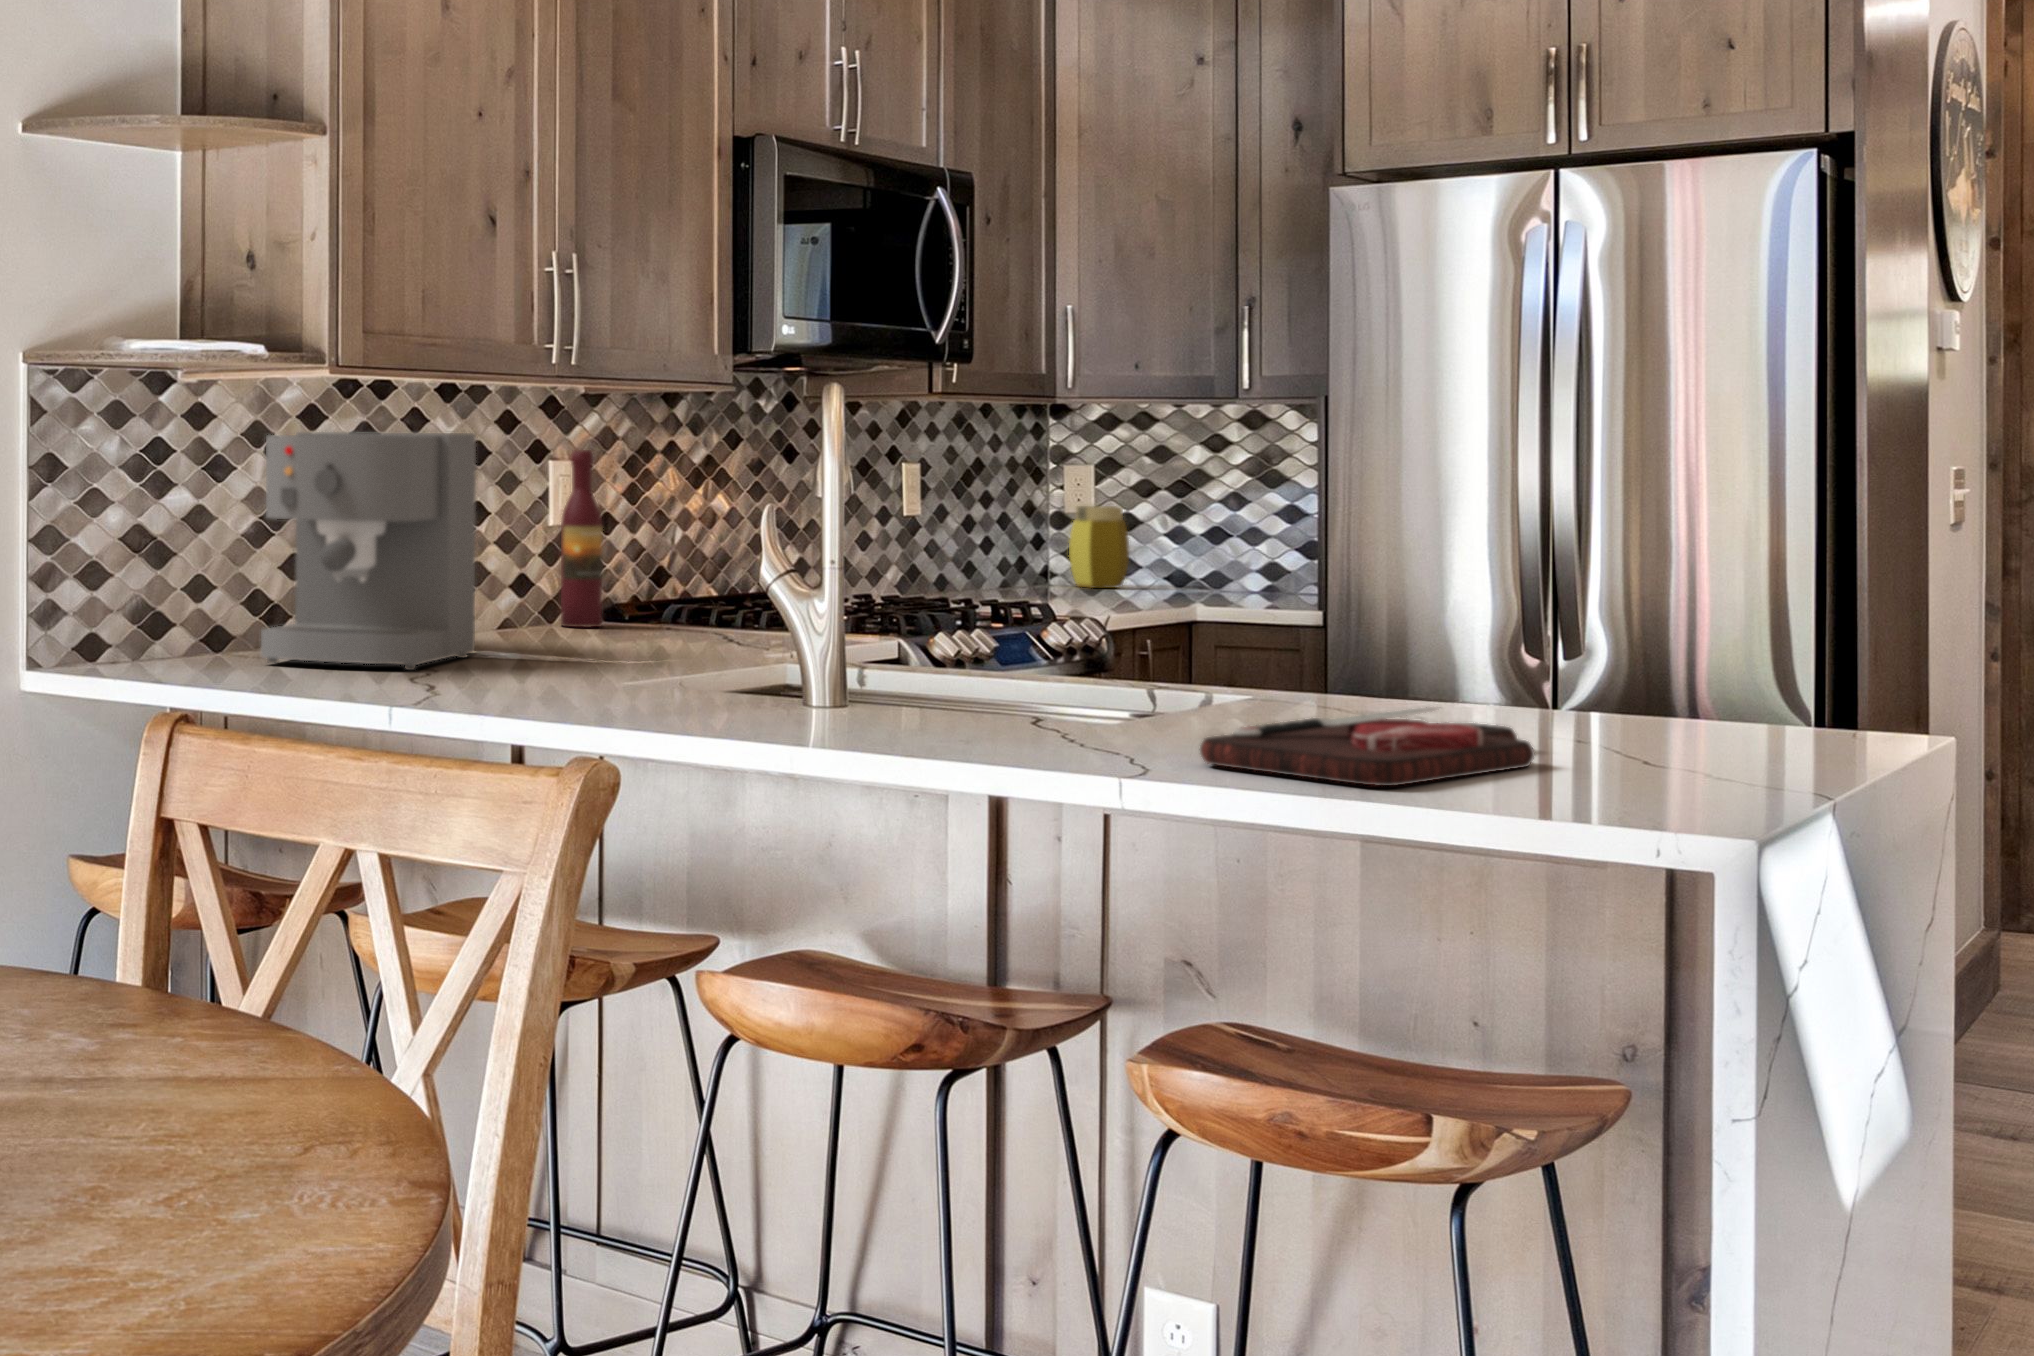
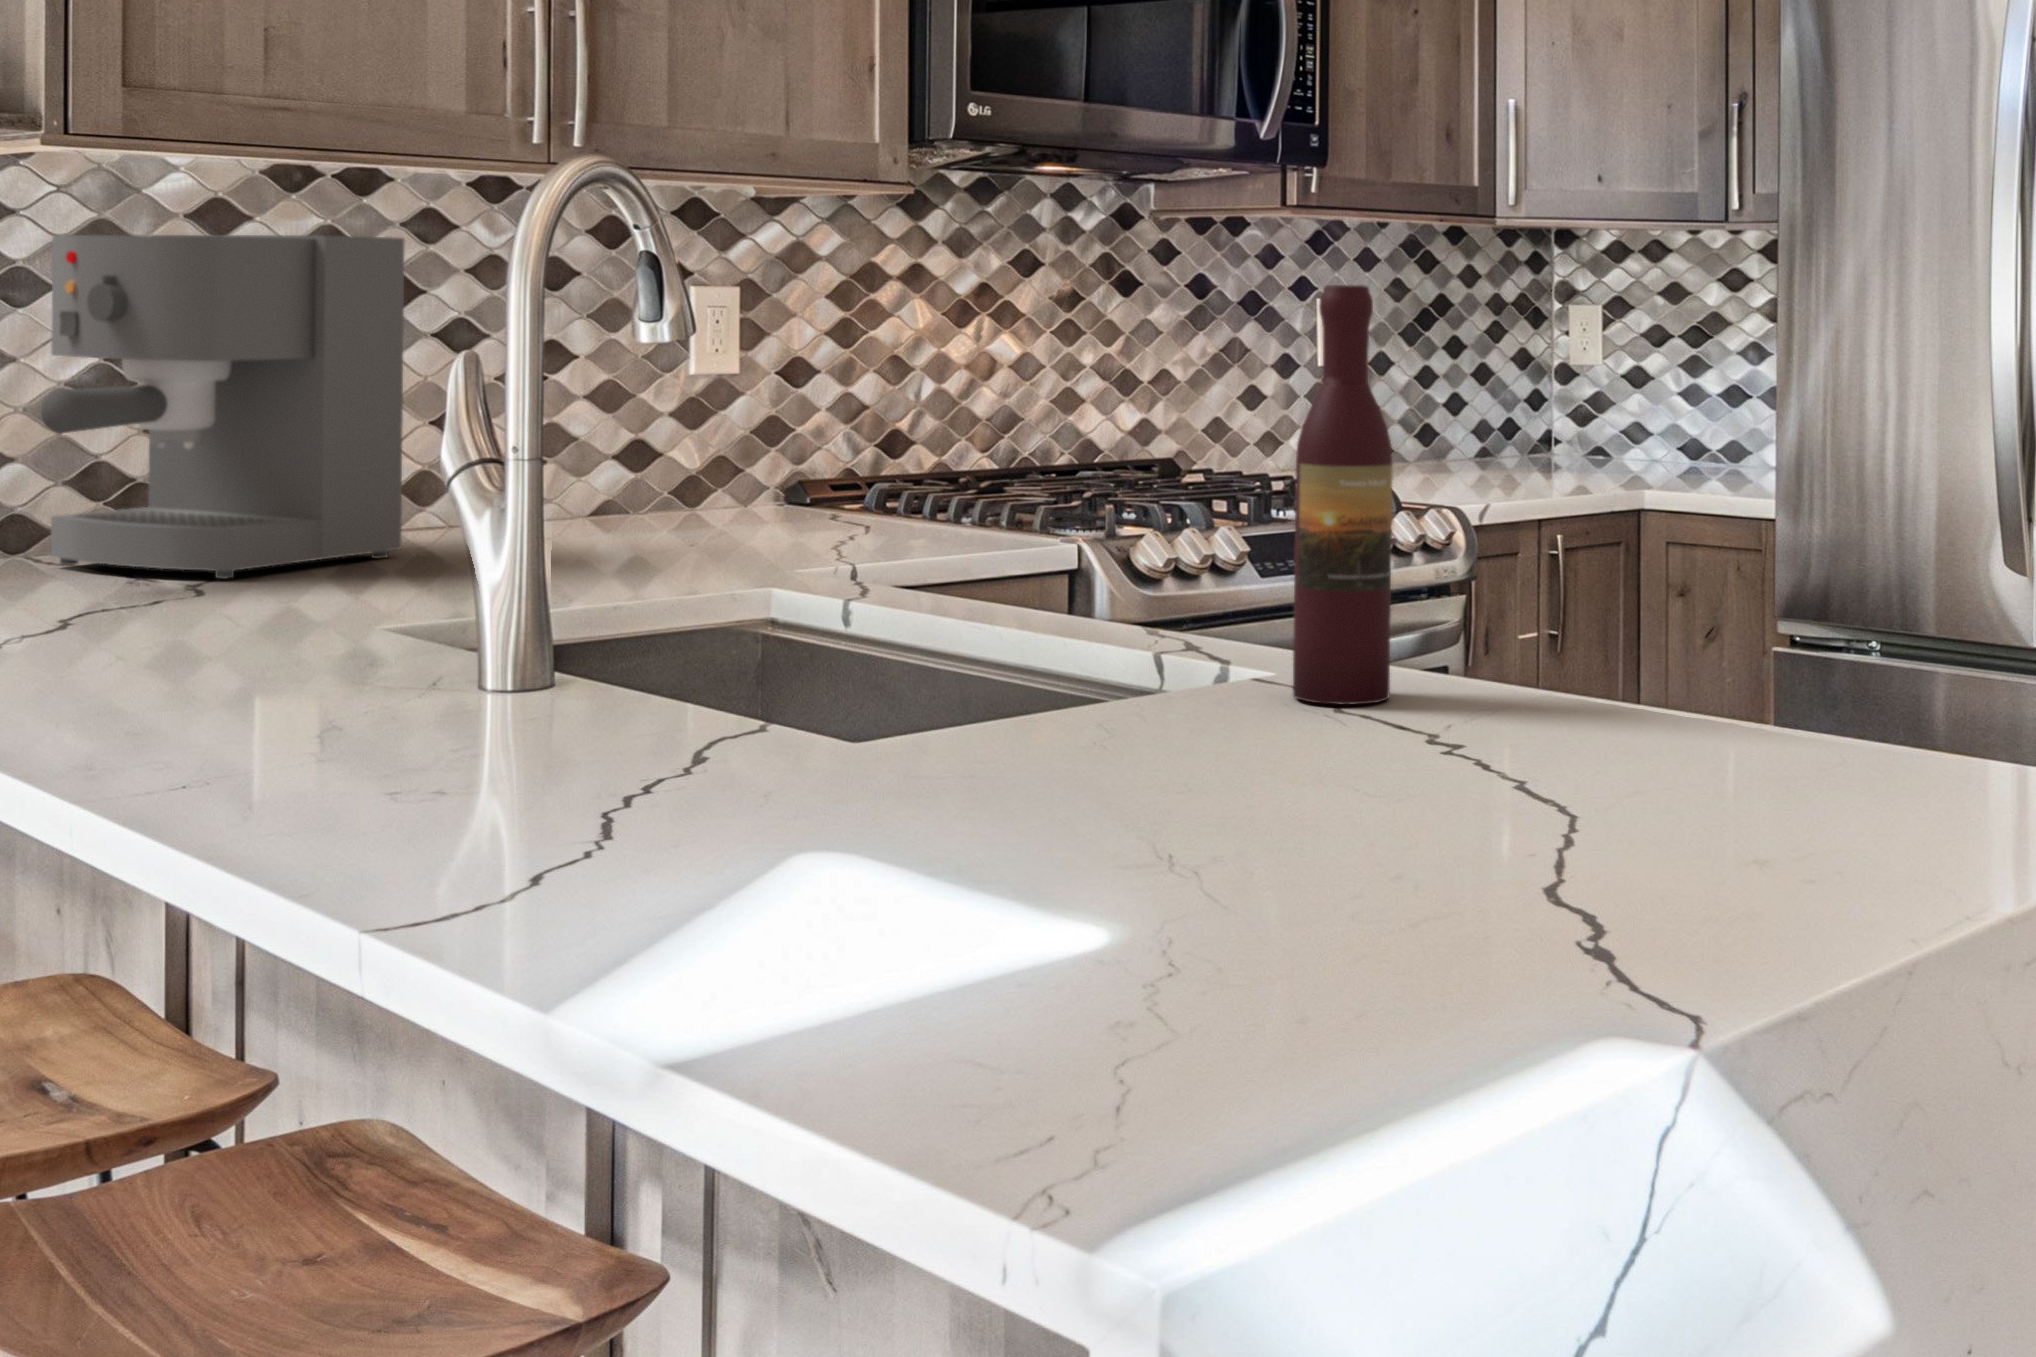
wine bottle: present [561,450,603,627] -> present [1293,285,1393,705]
jar: present [1069,506,1129,588] -> none [1549,359,1623,461]
cutting board: present [1200,707,1534,786] -> none [862,697,1510,868]

